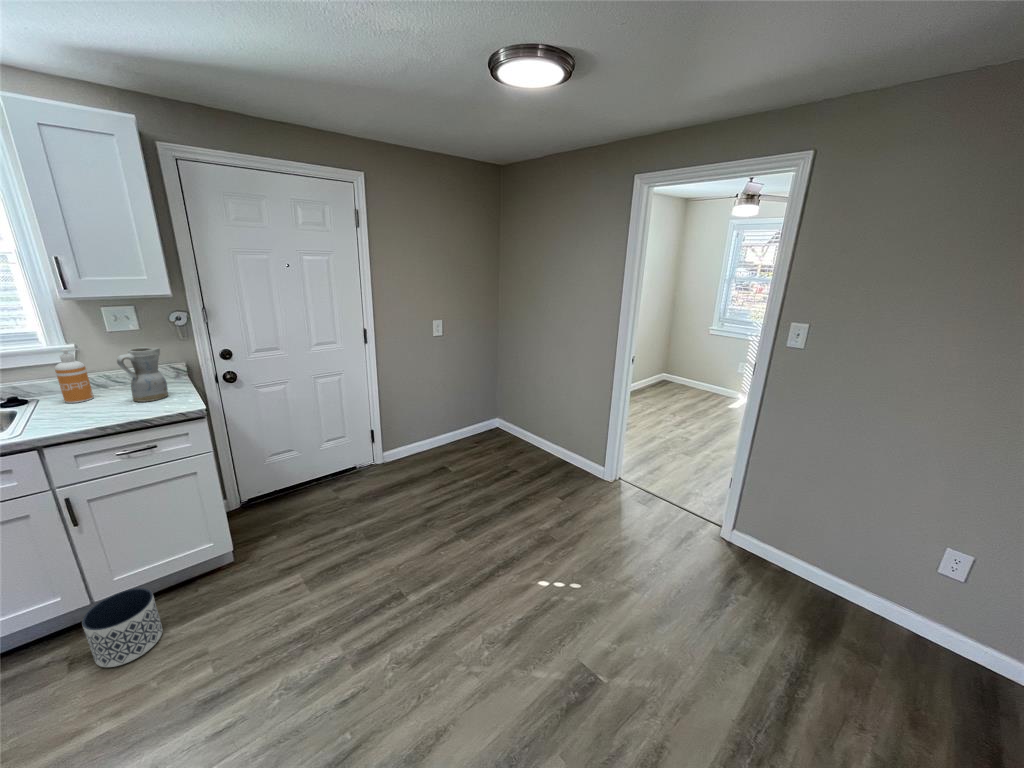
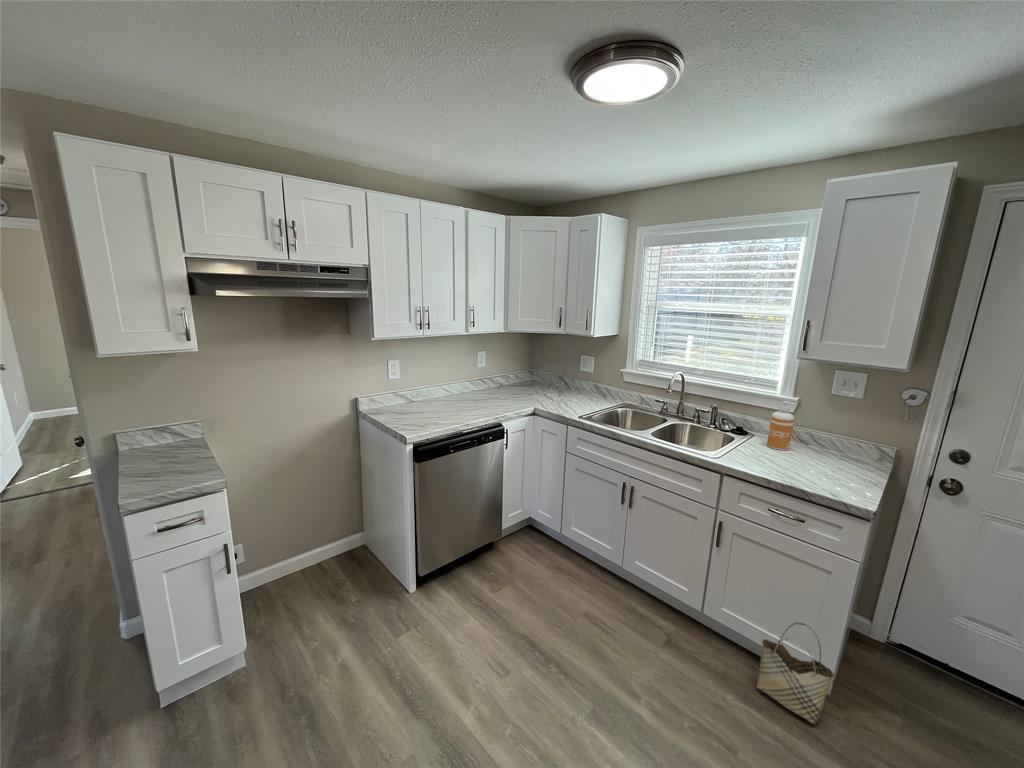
ceramic pitcher: present [117,348,168,402] -> none [814,417,864,476]
woven basket: none [170,525,237,605] -> present [757,623,834,724]
planter: present [82,588,163,667] -> none [676,617,735,694]

